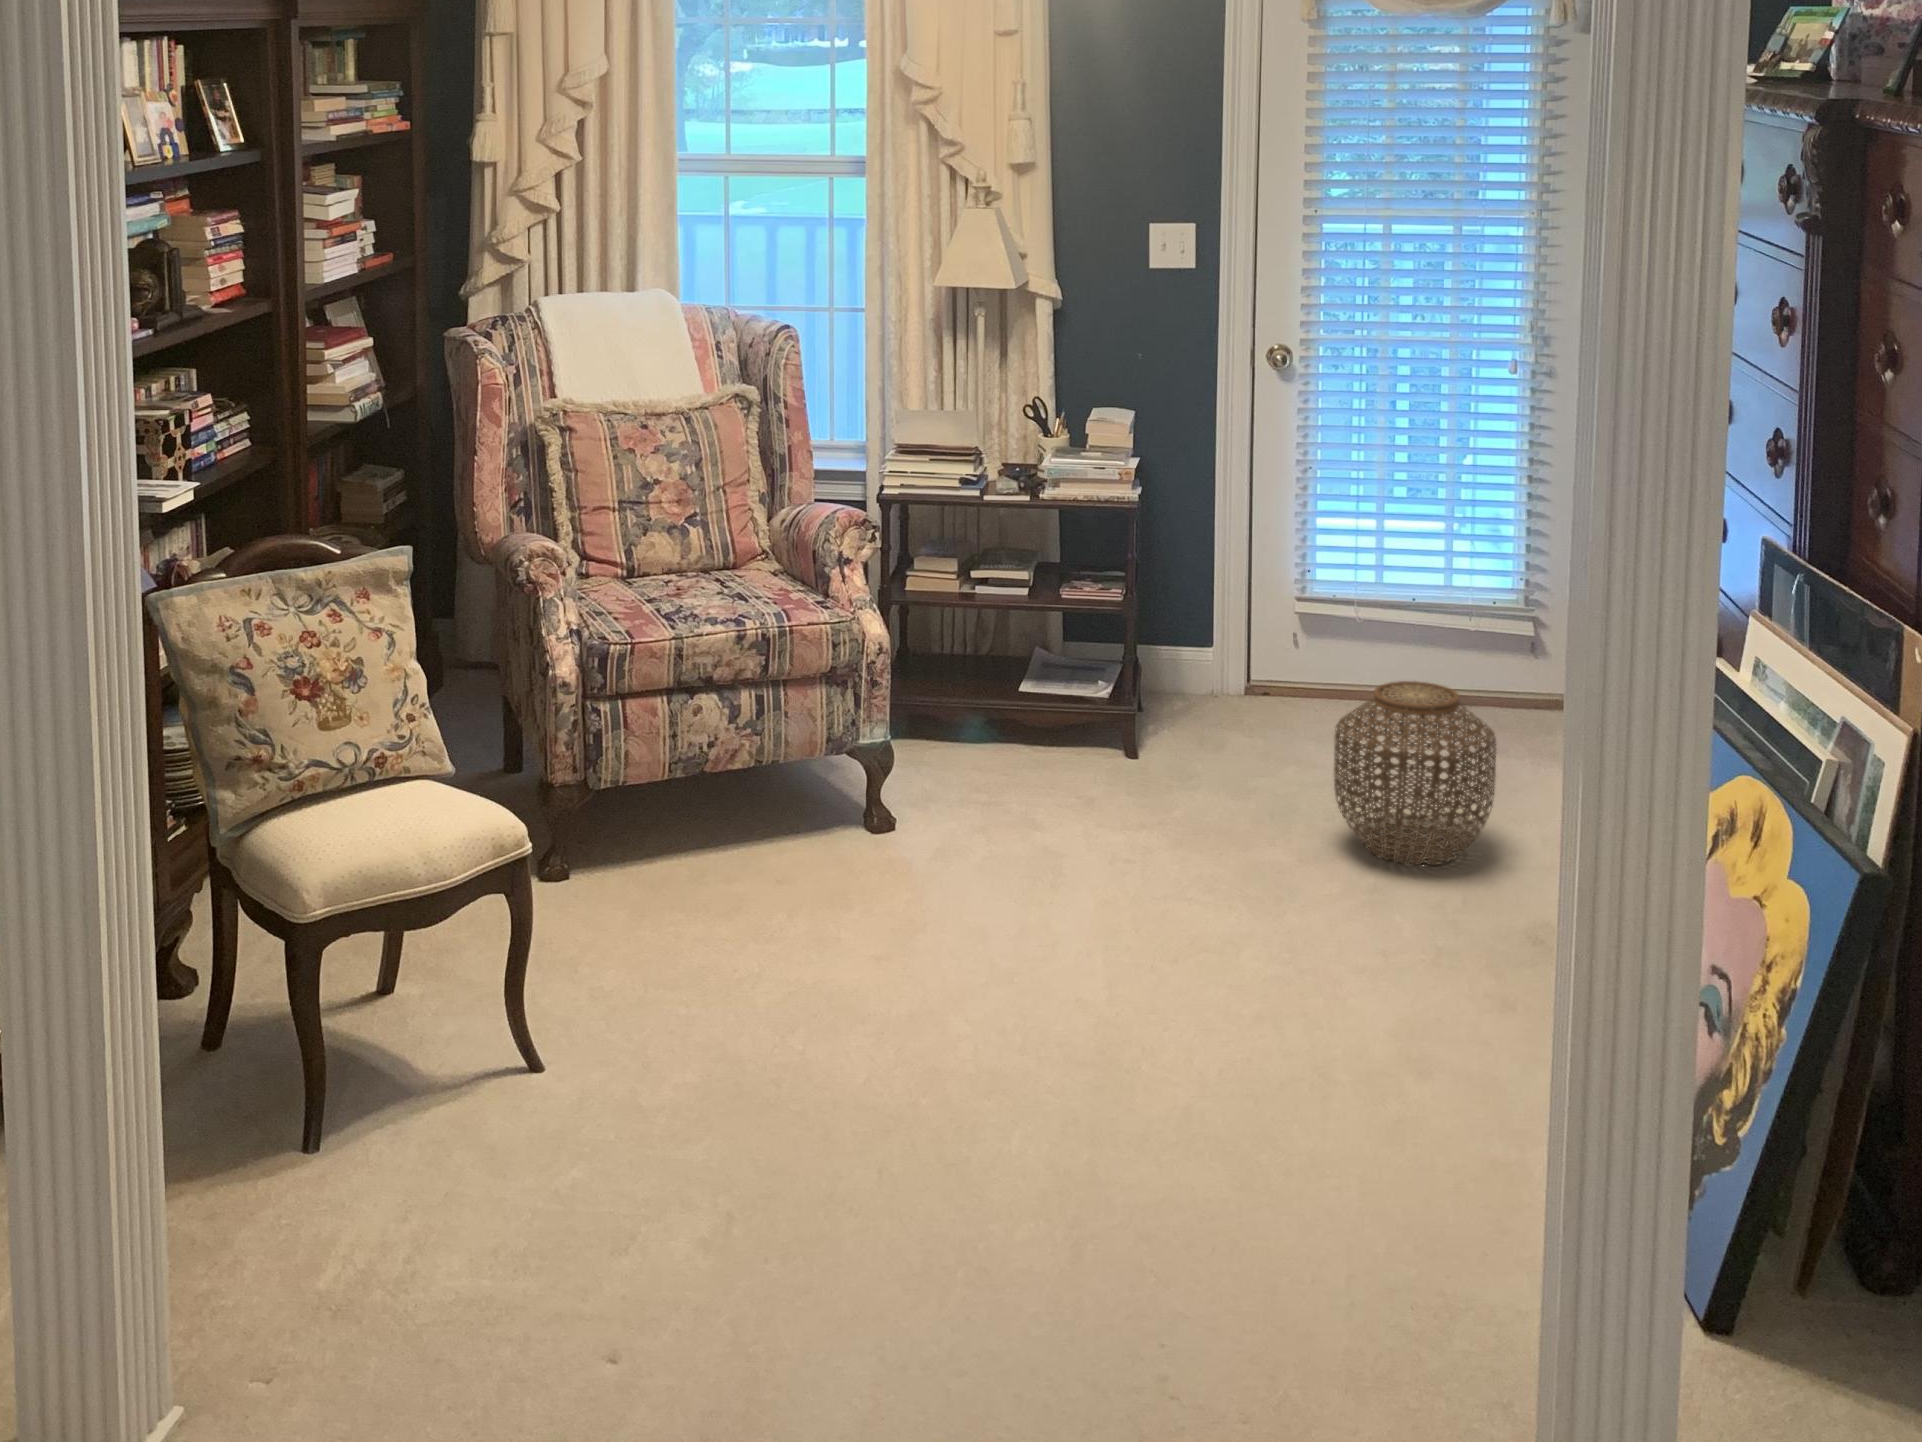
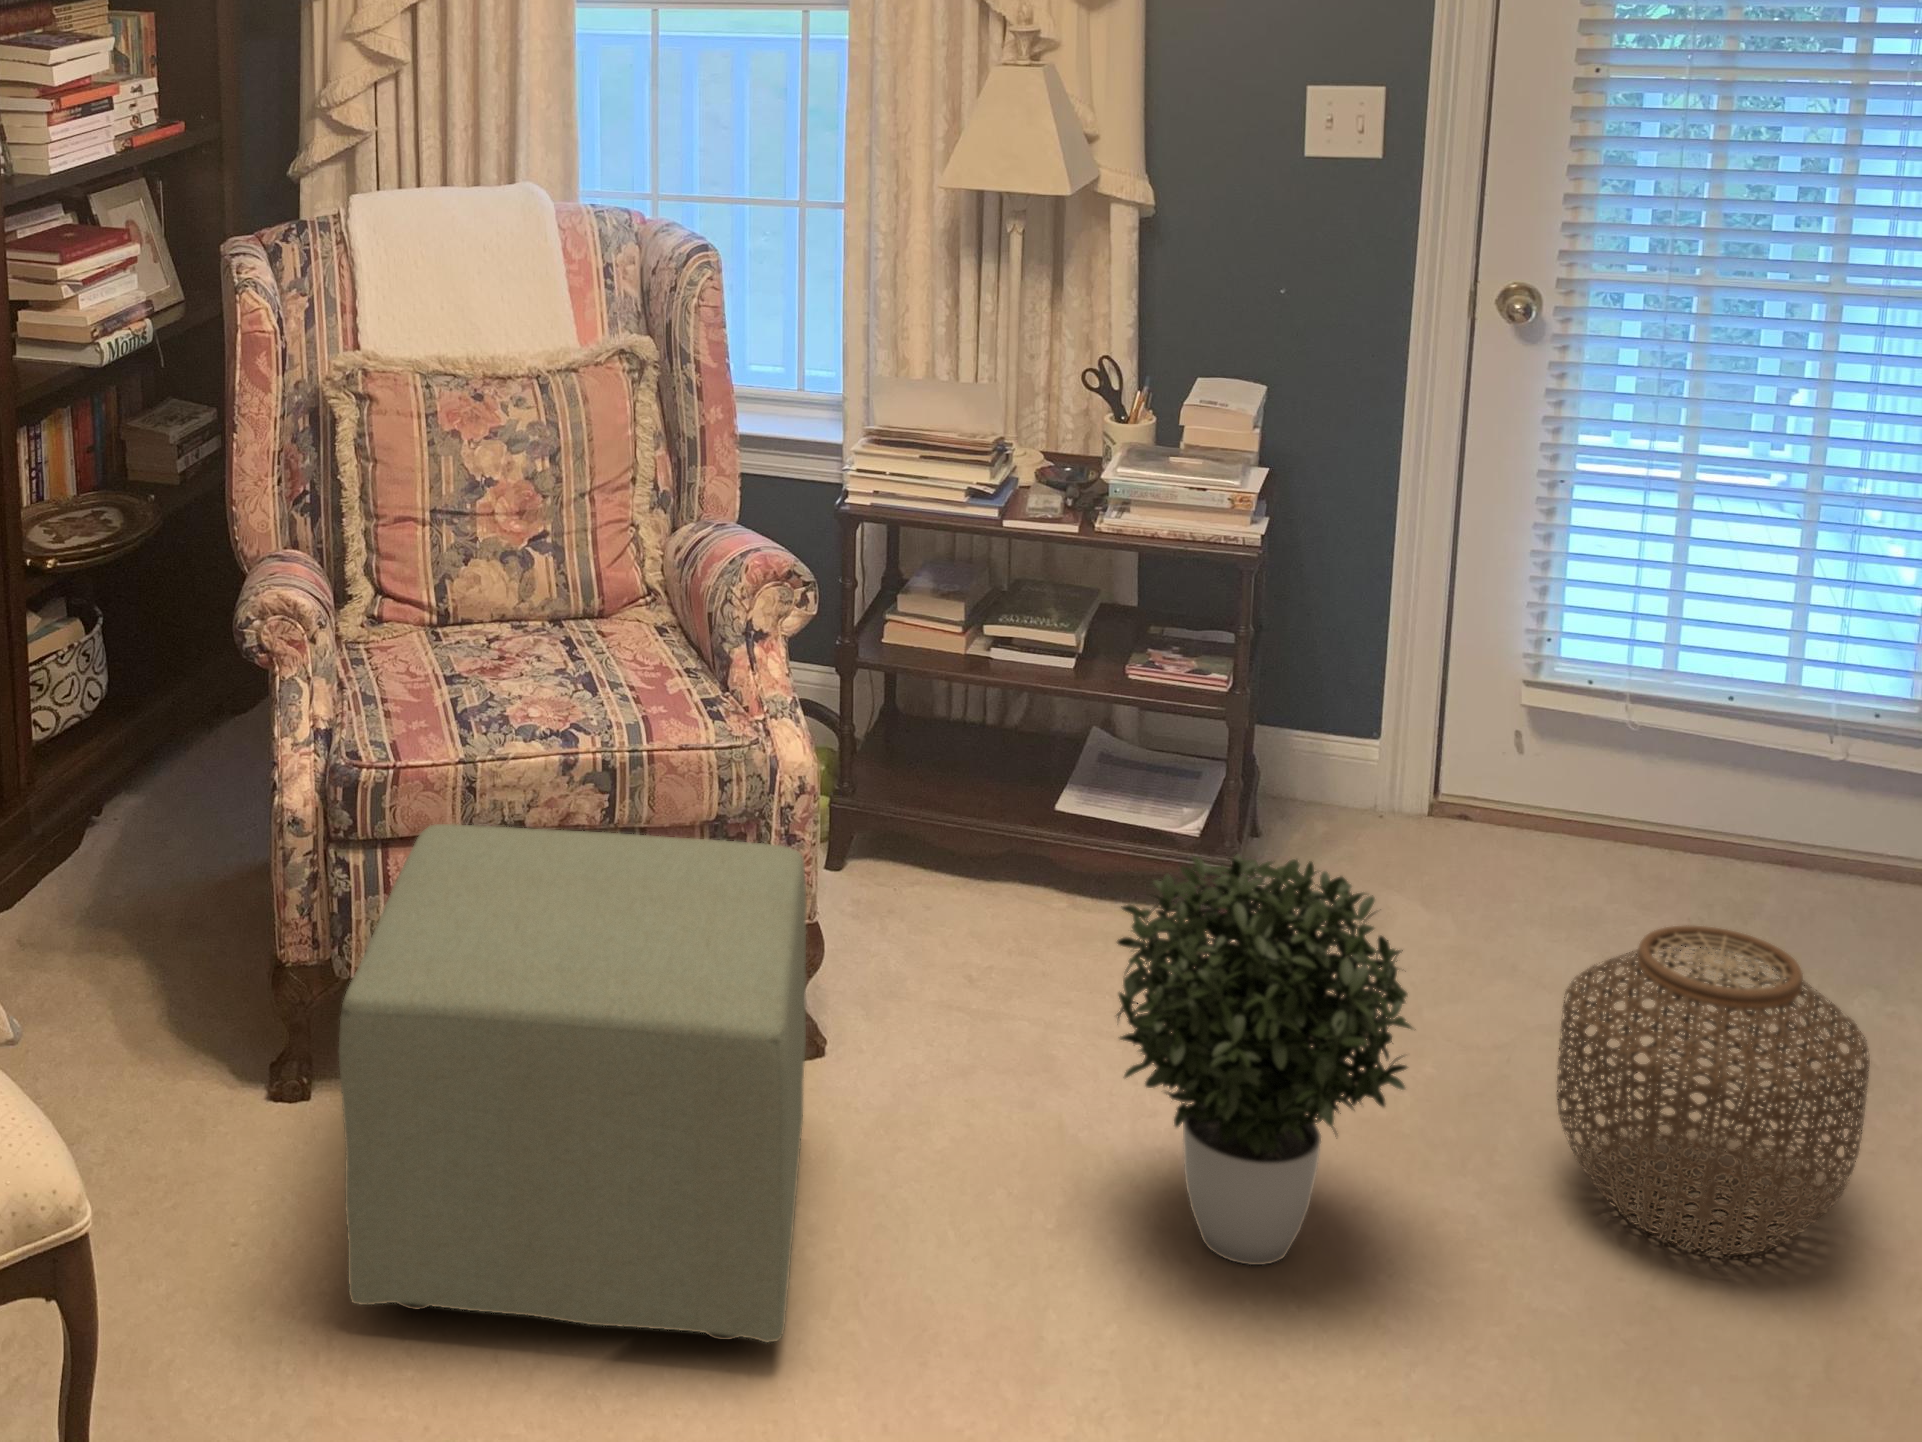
potted plant: none [1087,645,1259,893] -> present [1117,855,1412,1265]
ottoman: none [642,670,917,956] -> present [339,824,807,1342]

